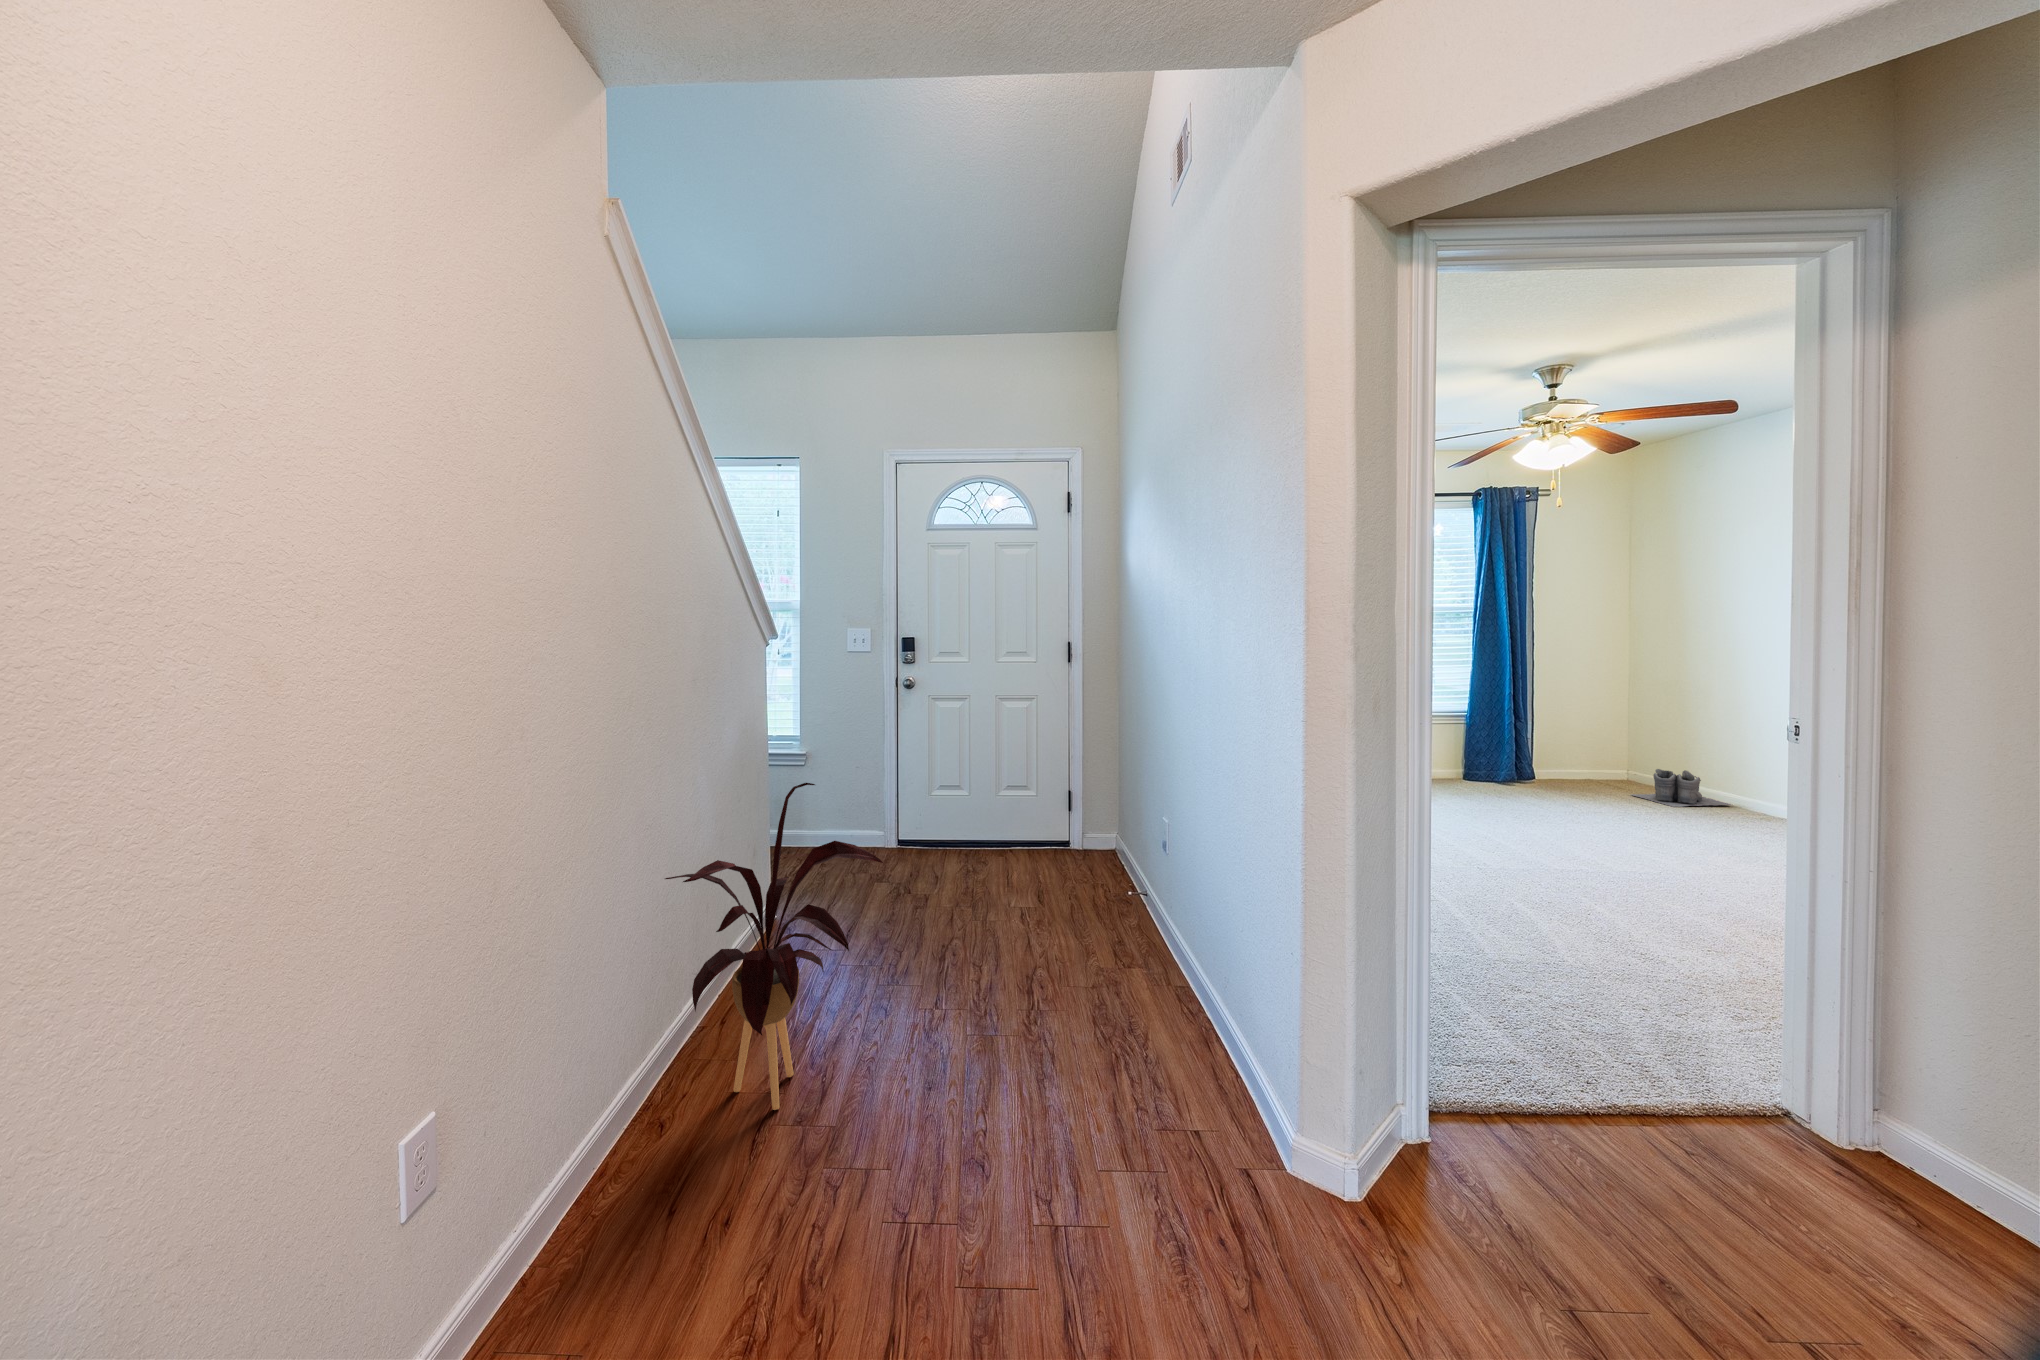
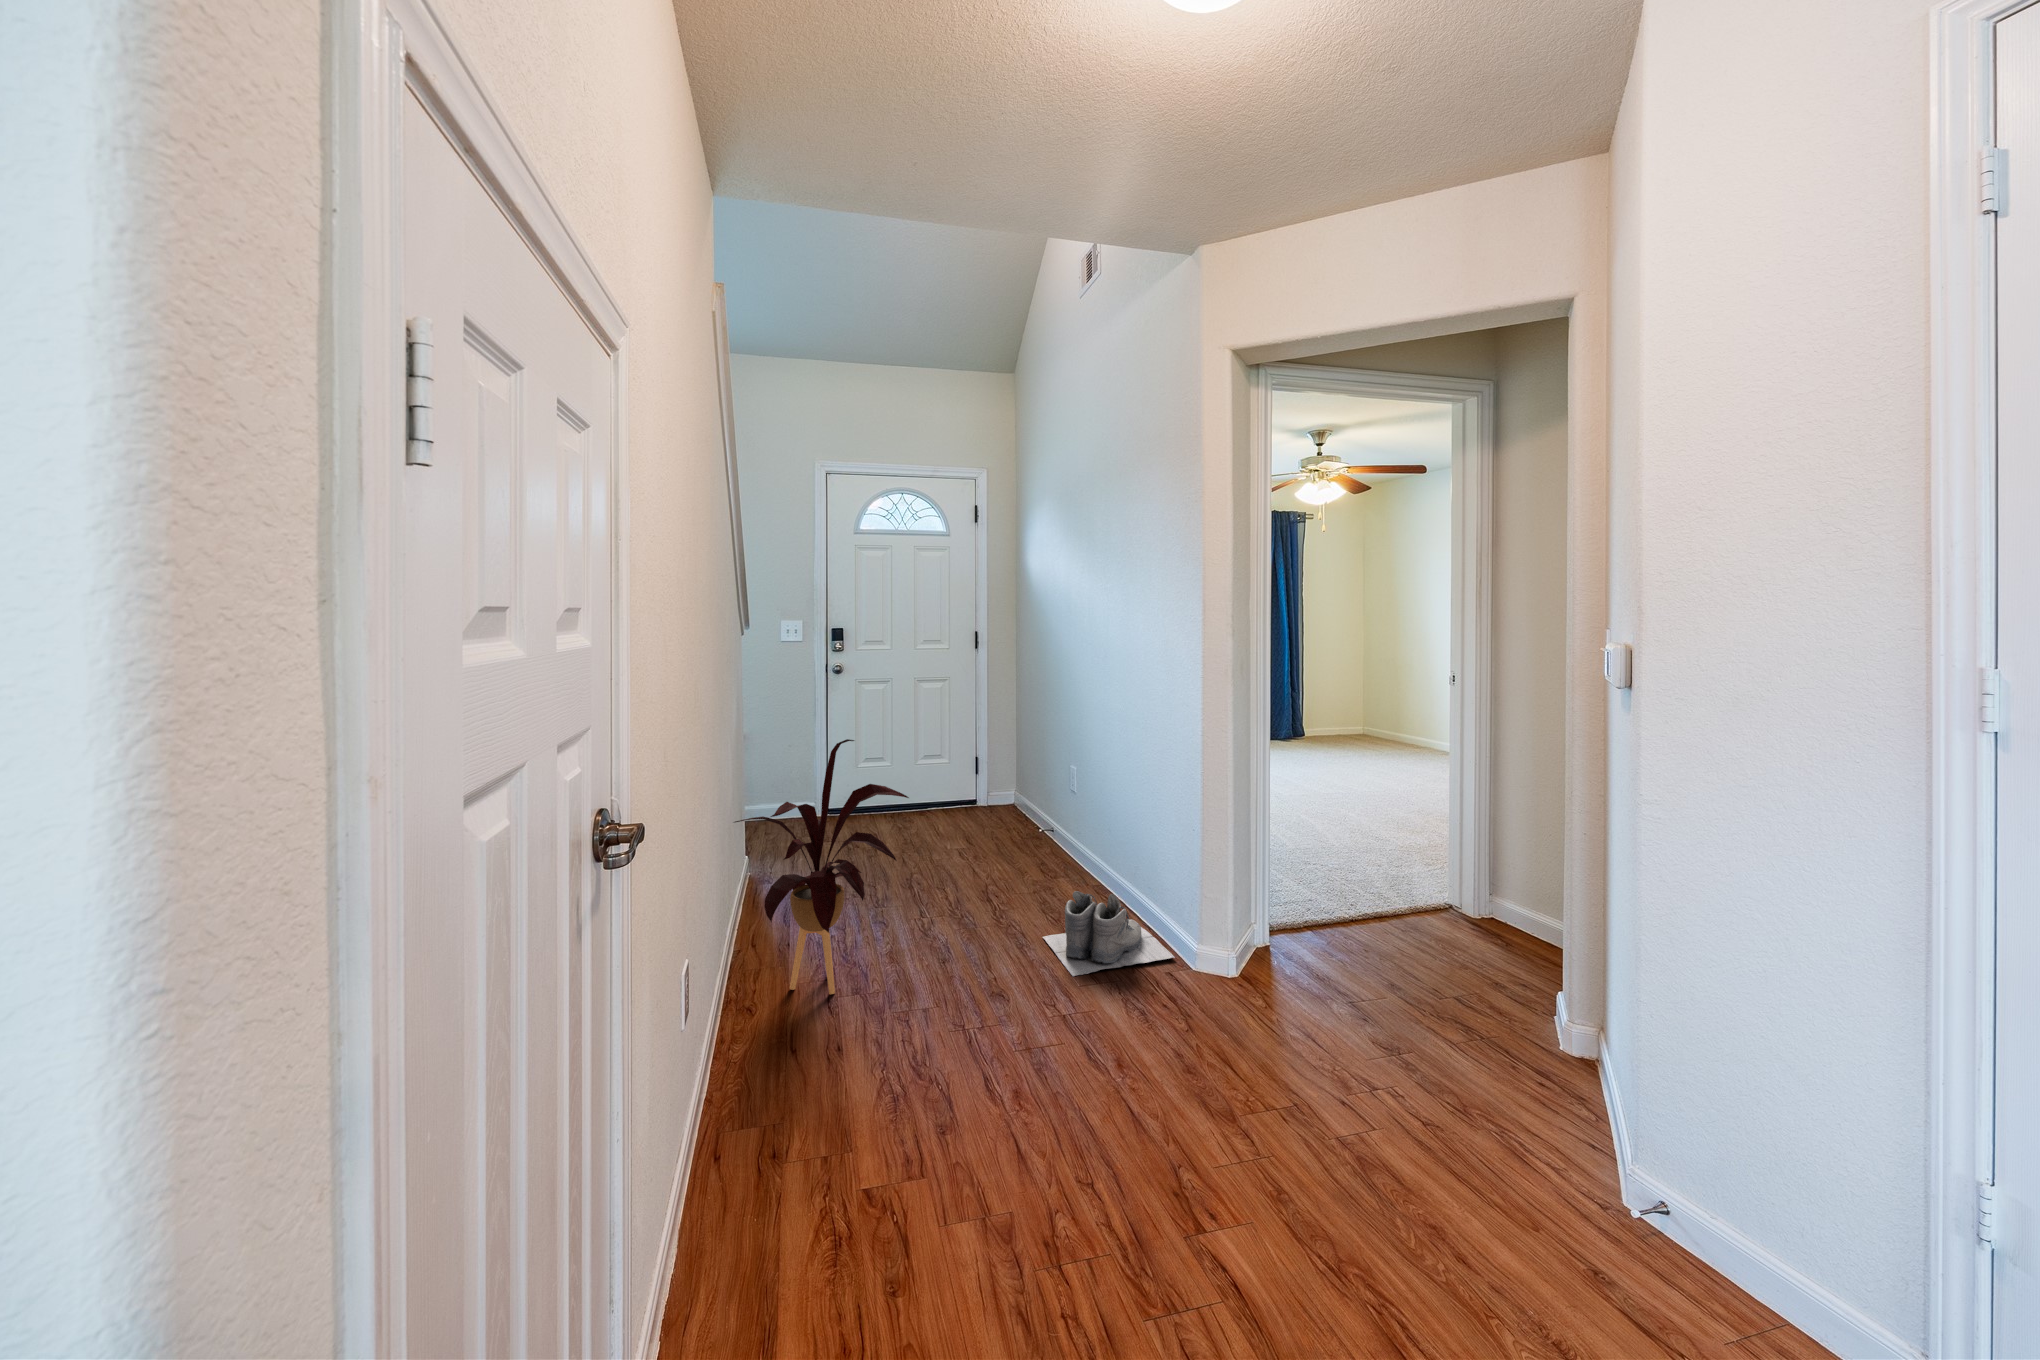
boots: present [1632,769,1731,807] -> present [1043,891,1174,977]

